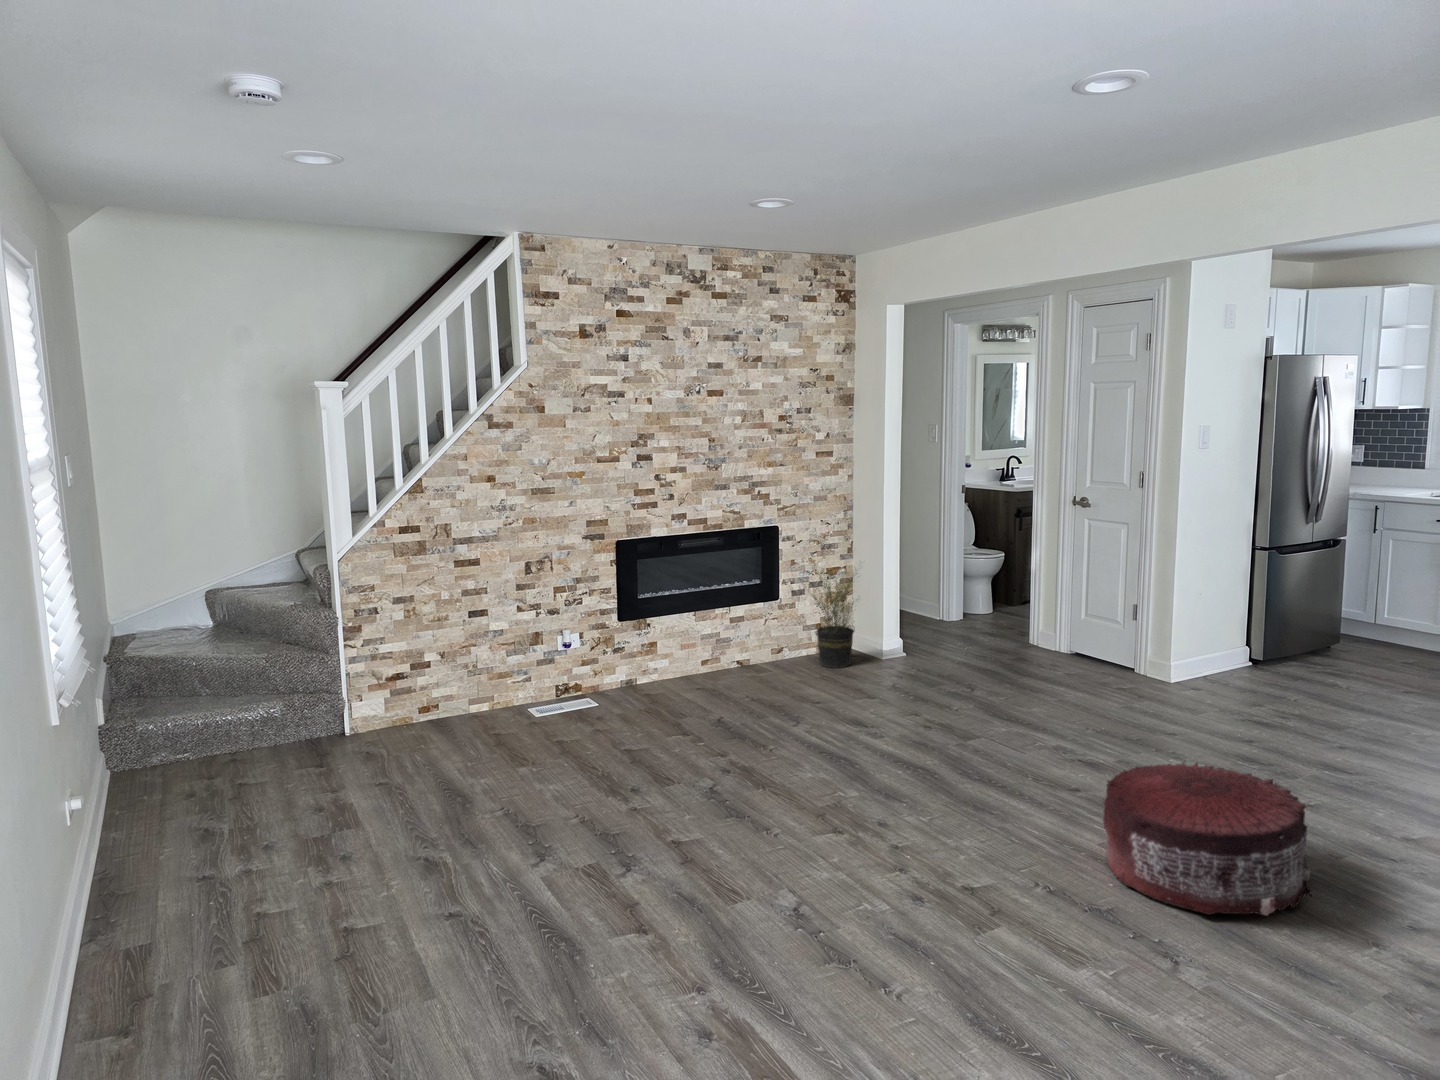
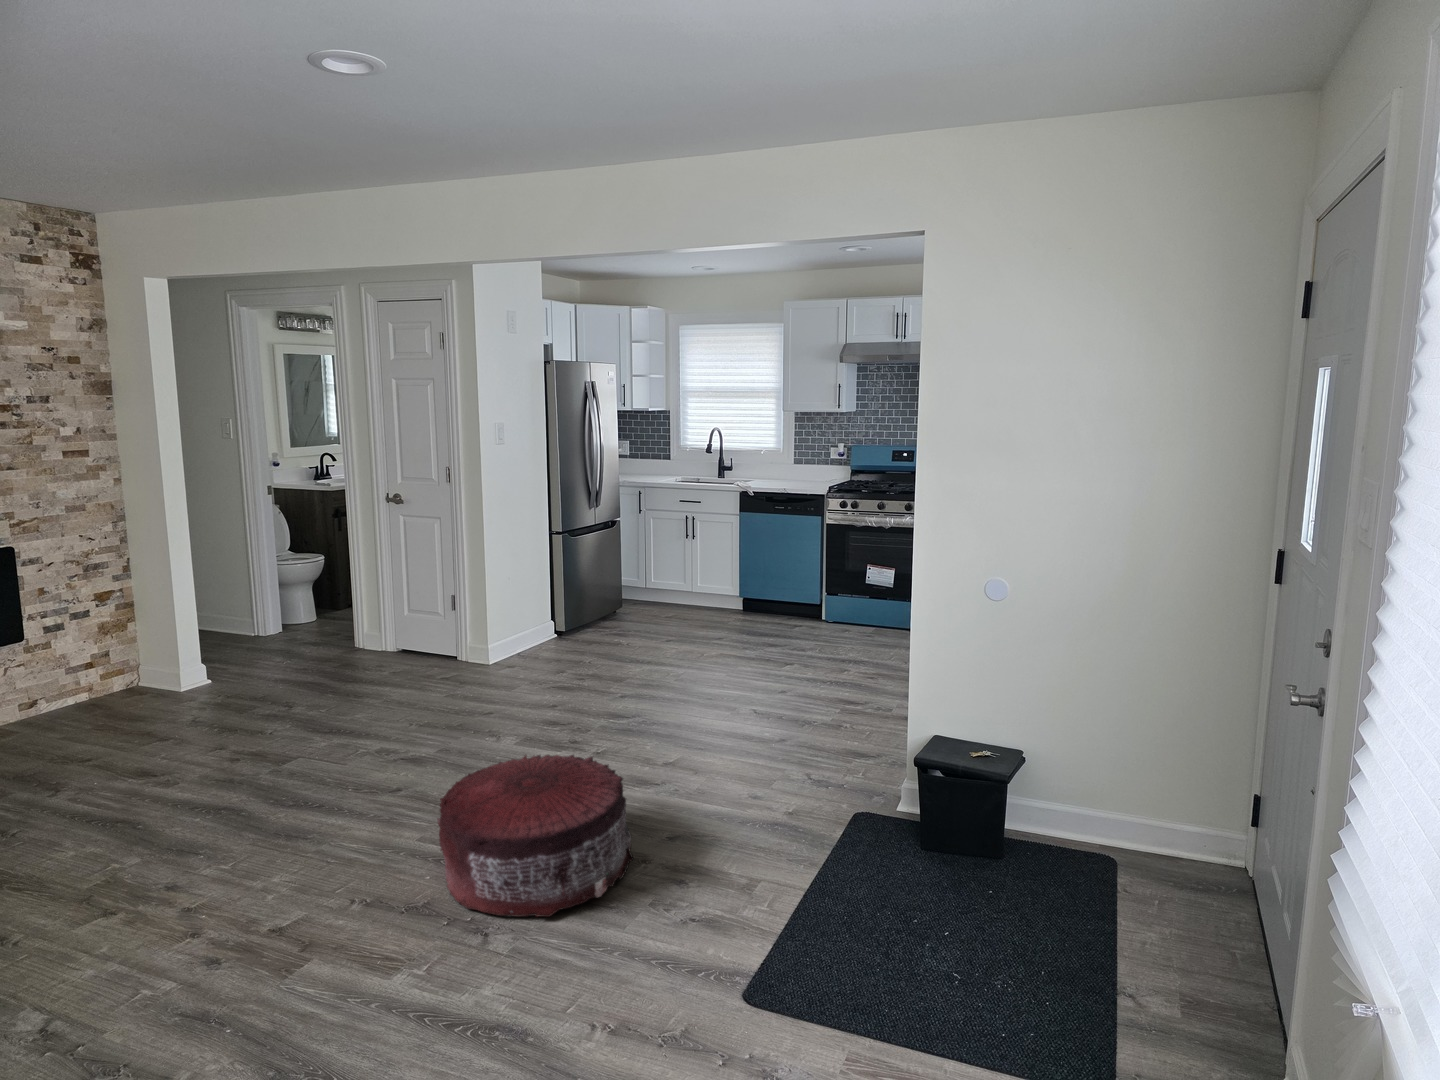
potted plant: present [808,565,857,668] -> none [52,580,146,714]

